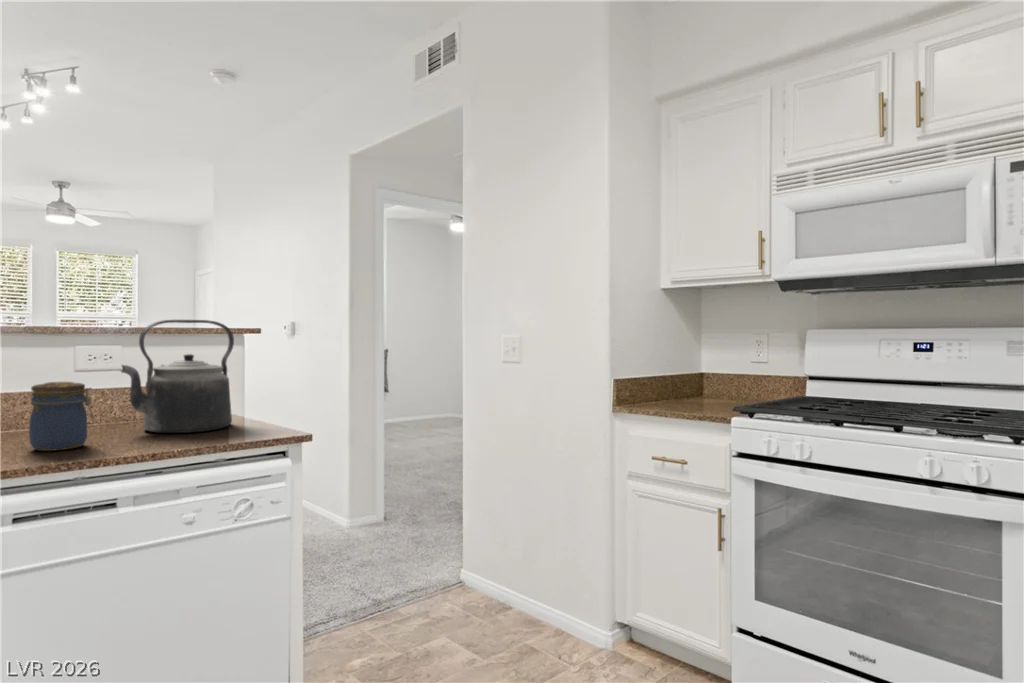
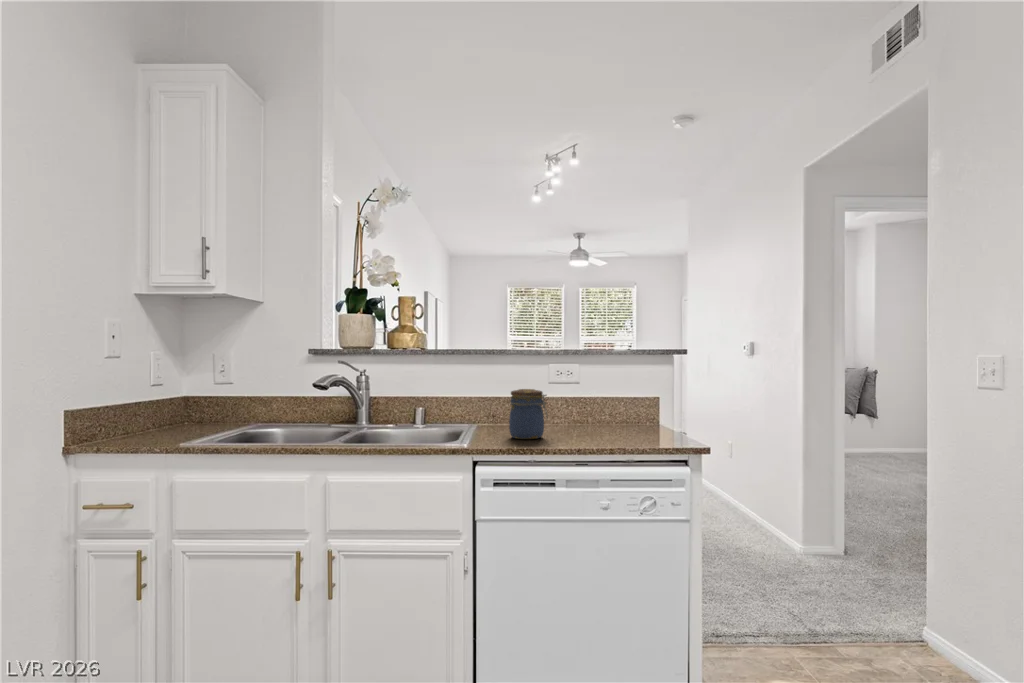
kettle: present [121,320,234,433] -> none [570,342,656,436]

